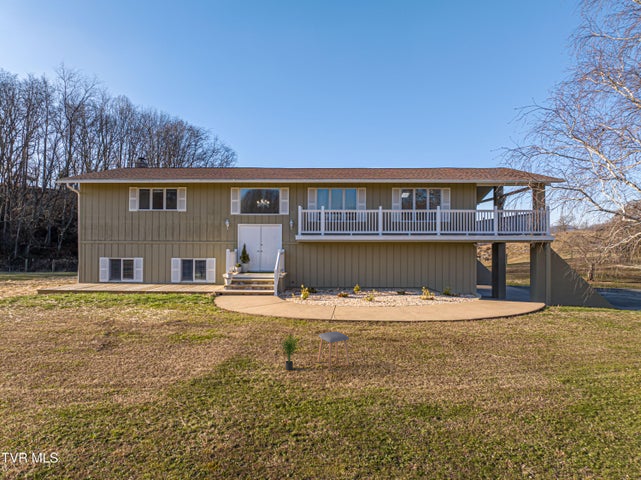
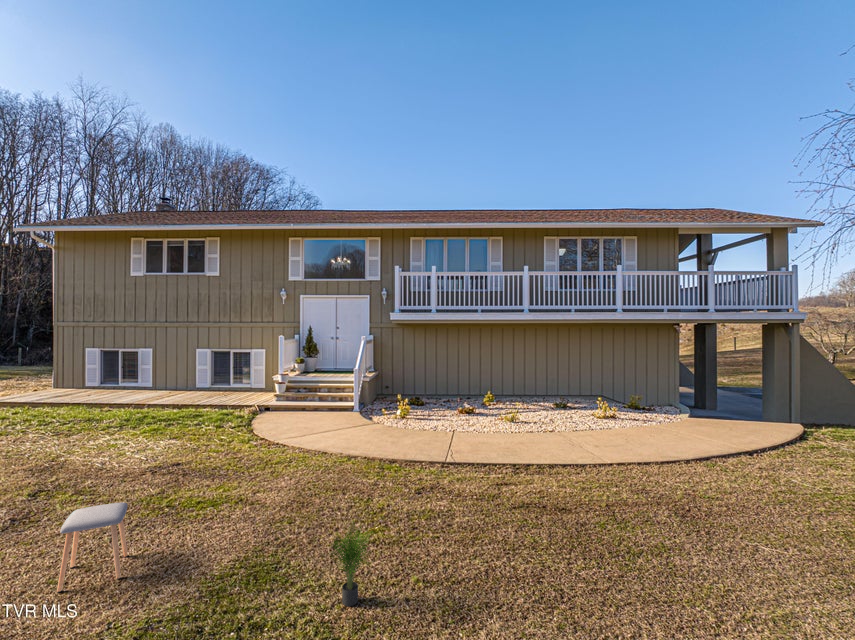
stool: present [318,331,349,370] -> present [57,502,128,593]

